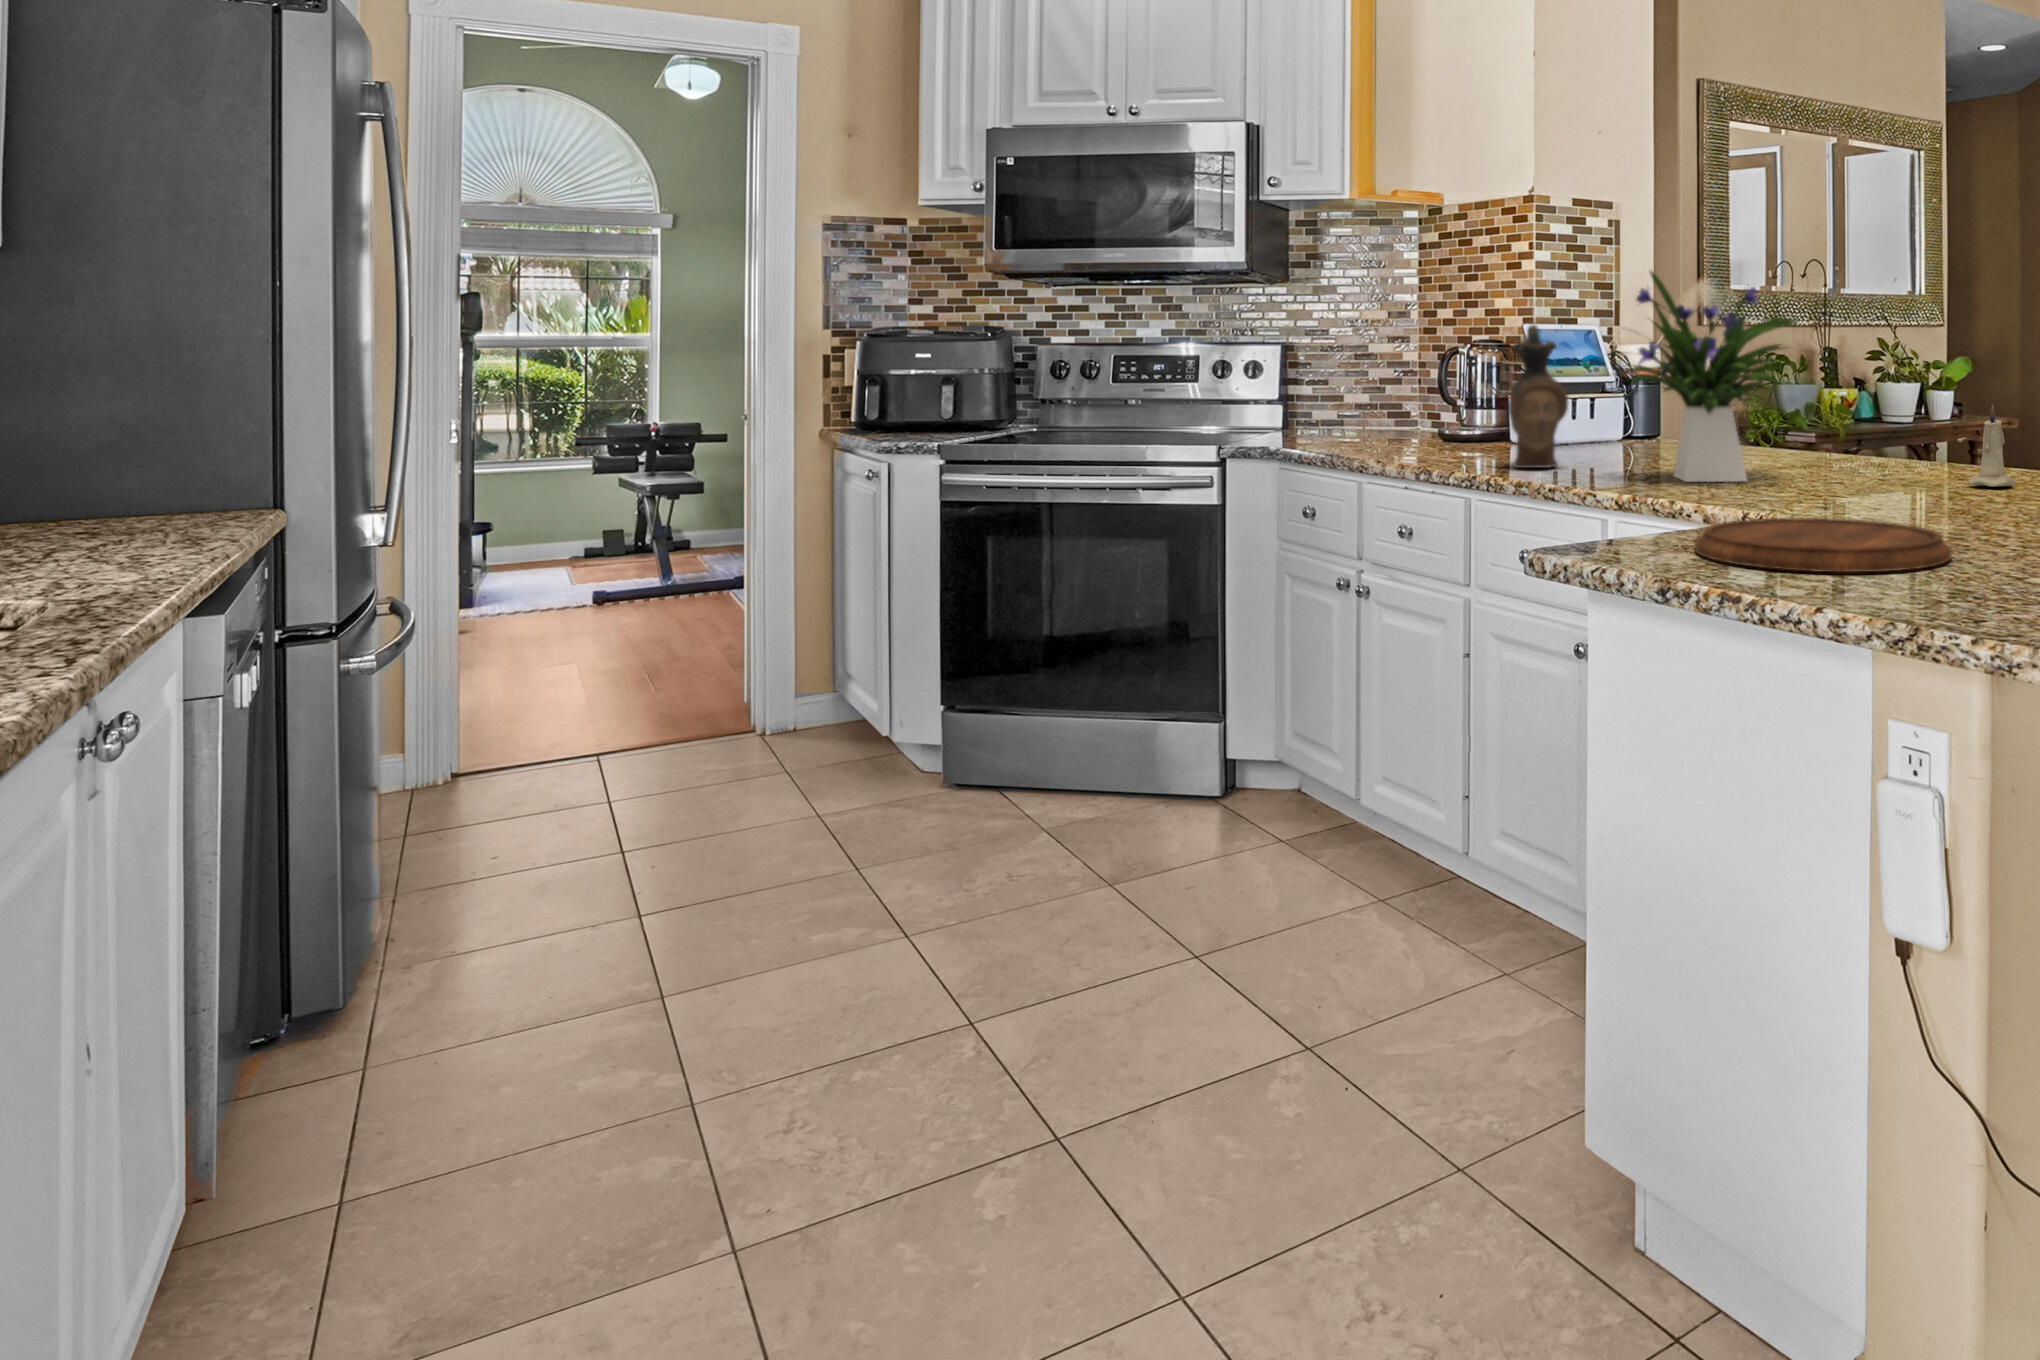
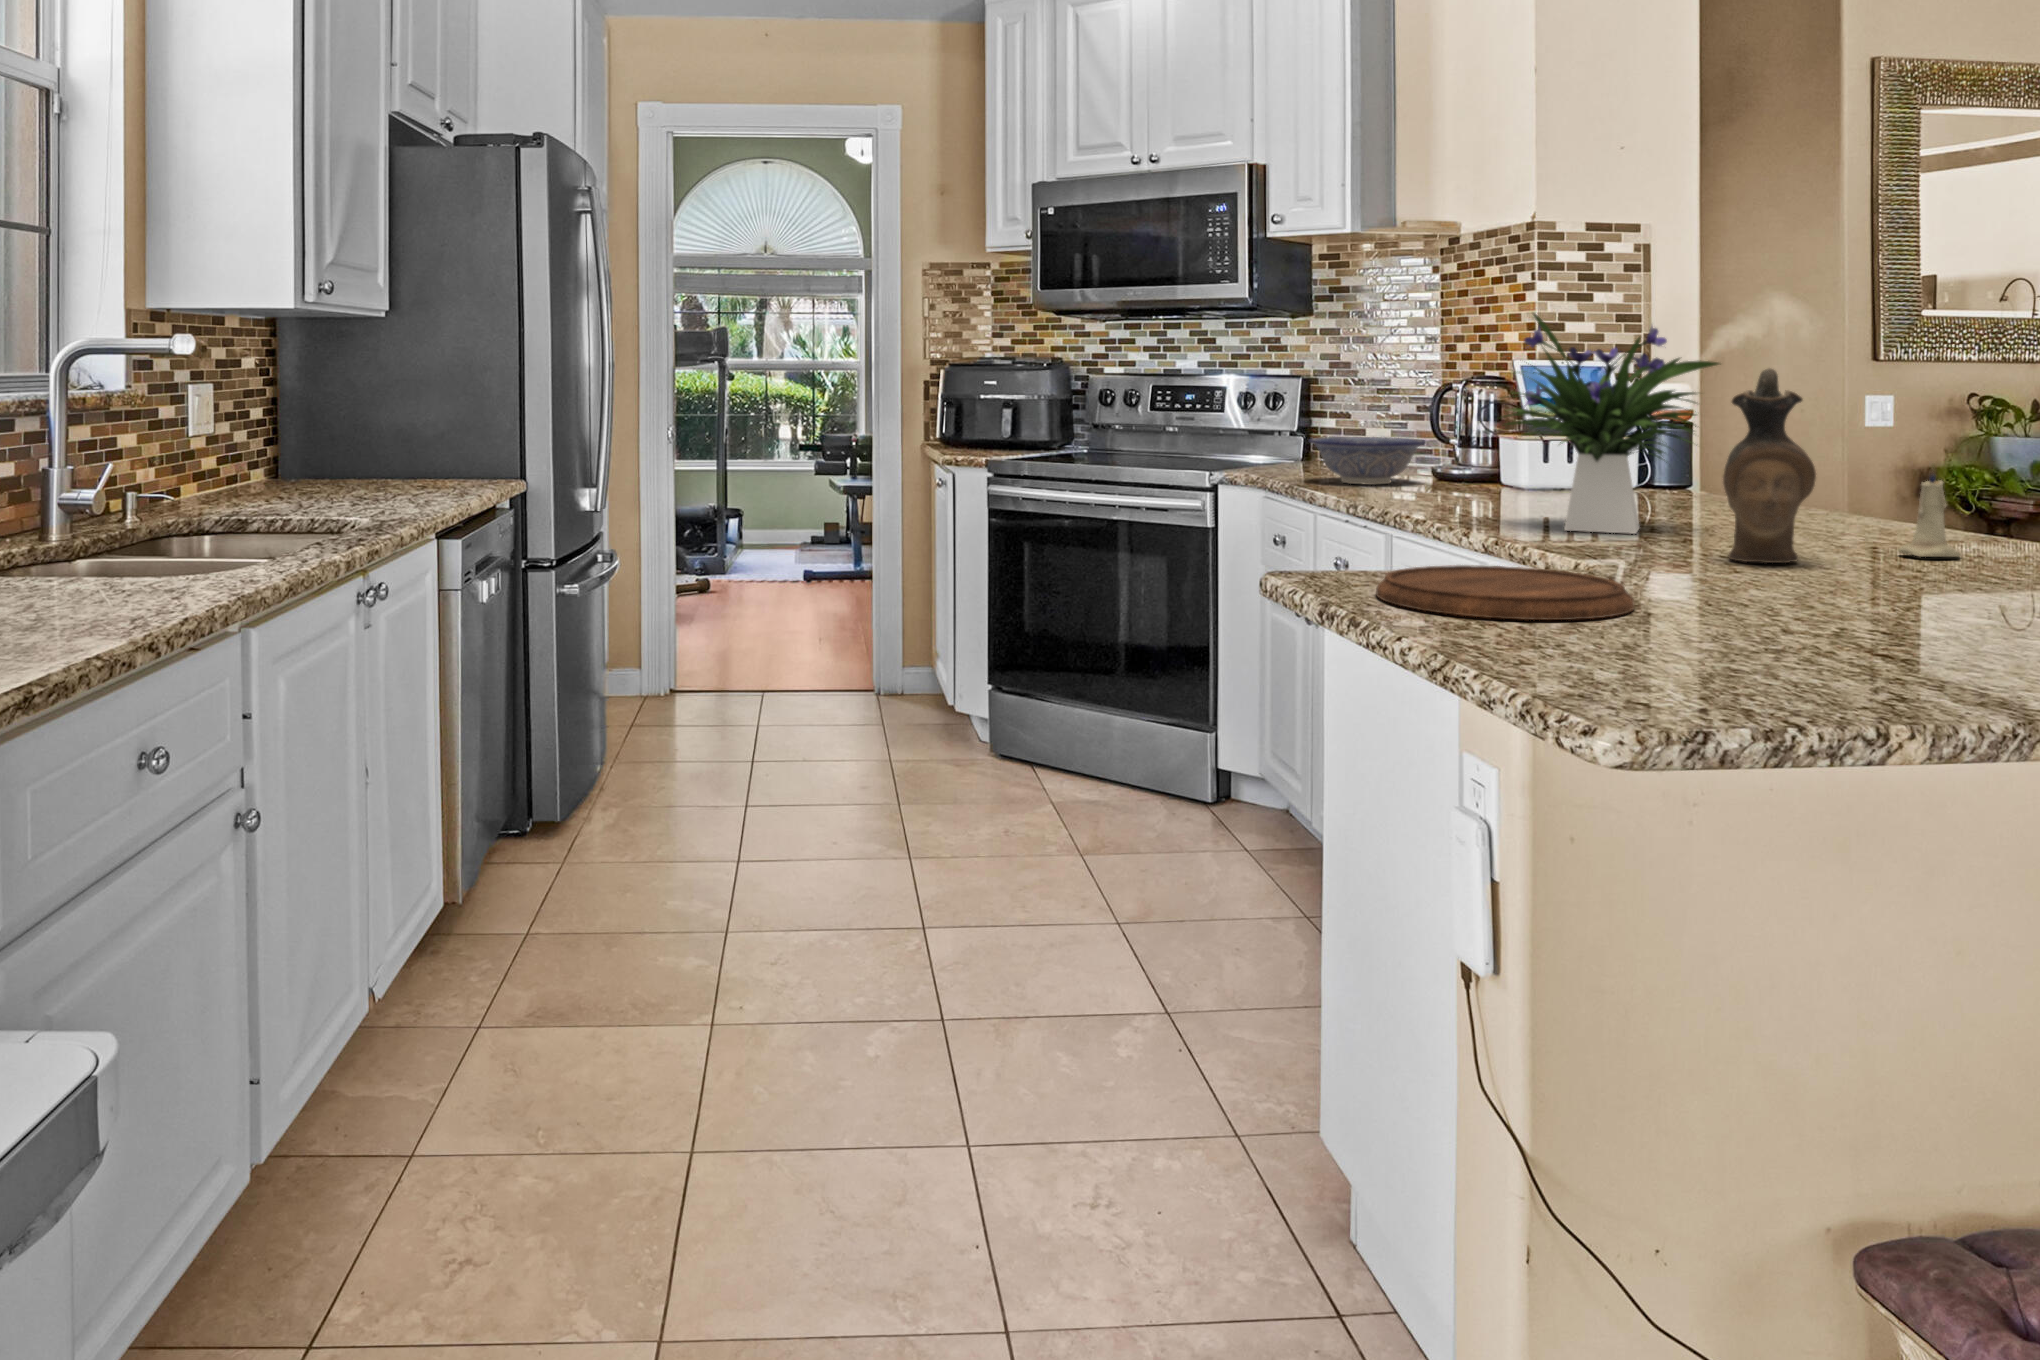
ceramic pitcher: present [1509,325,1568,468] -> present [1723,369,1816,563]
decorative bowl: none [1344,402,1459,450] -> present [1309,437,1426,485]

